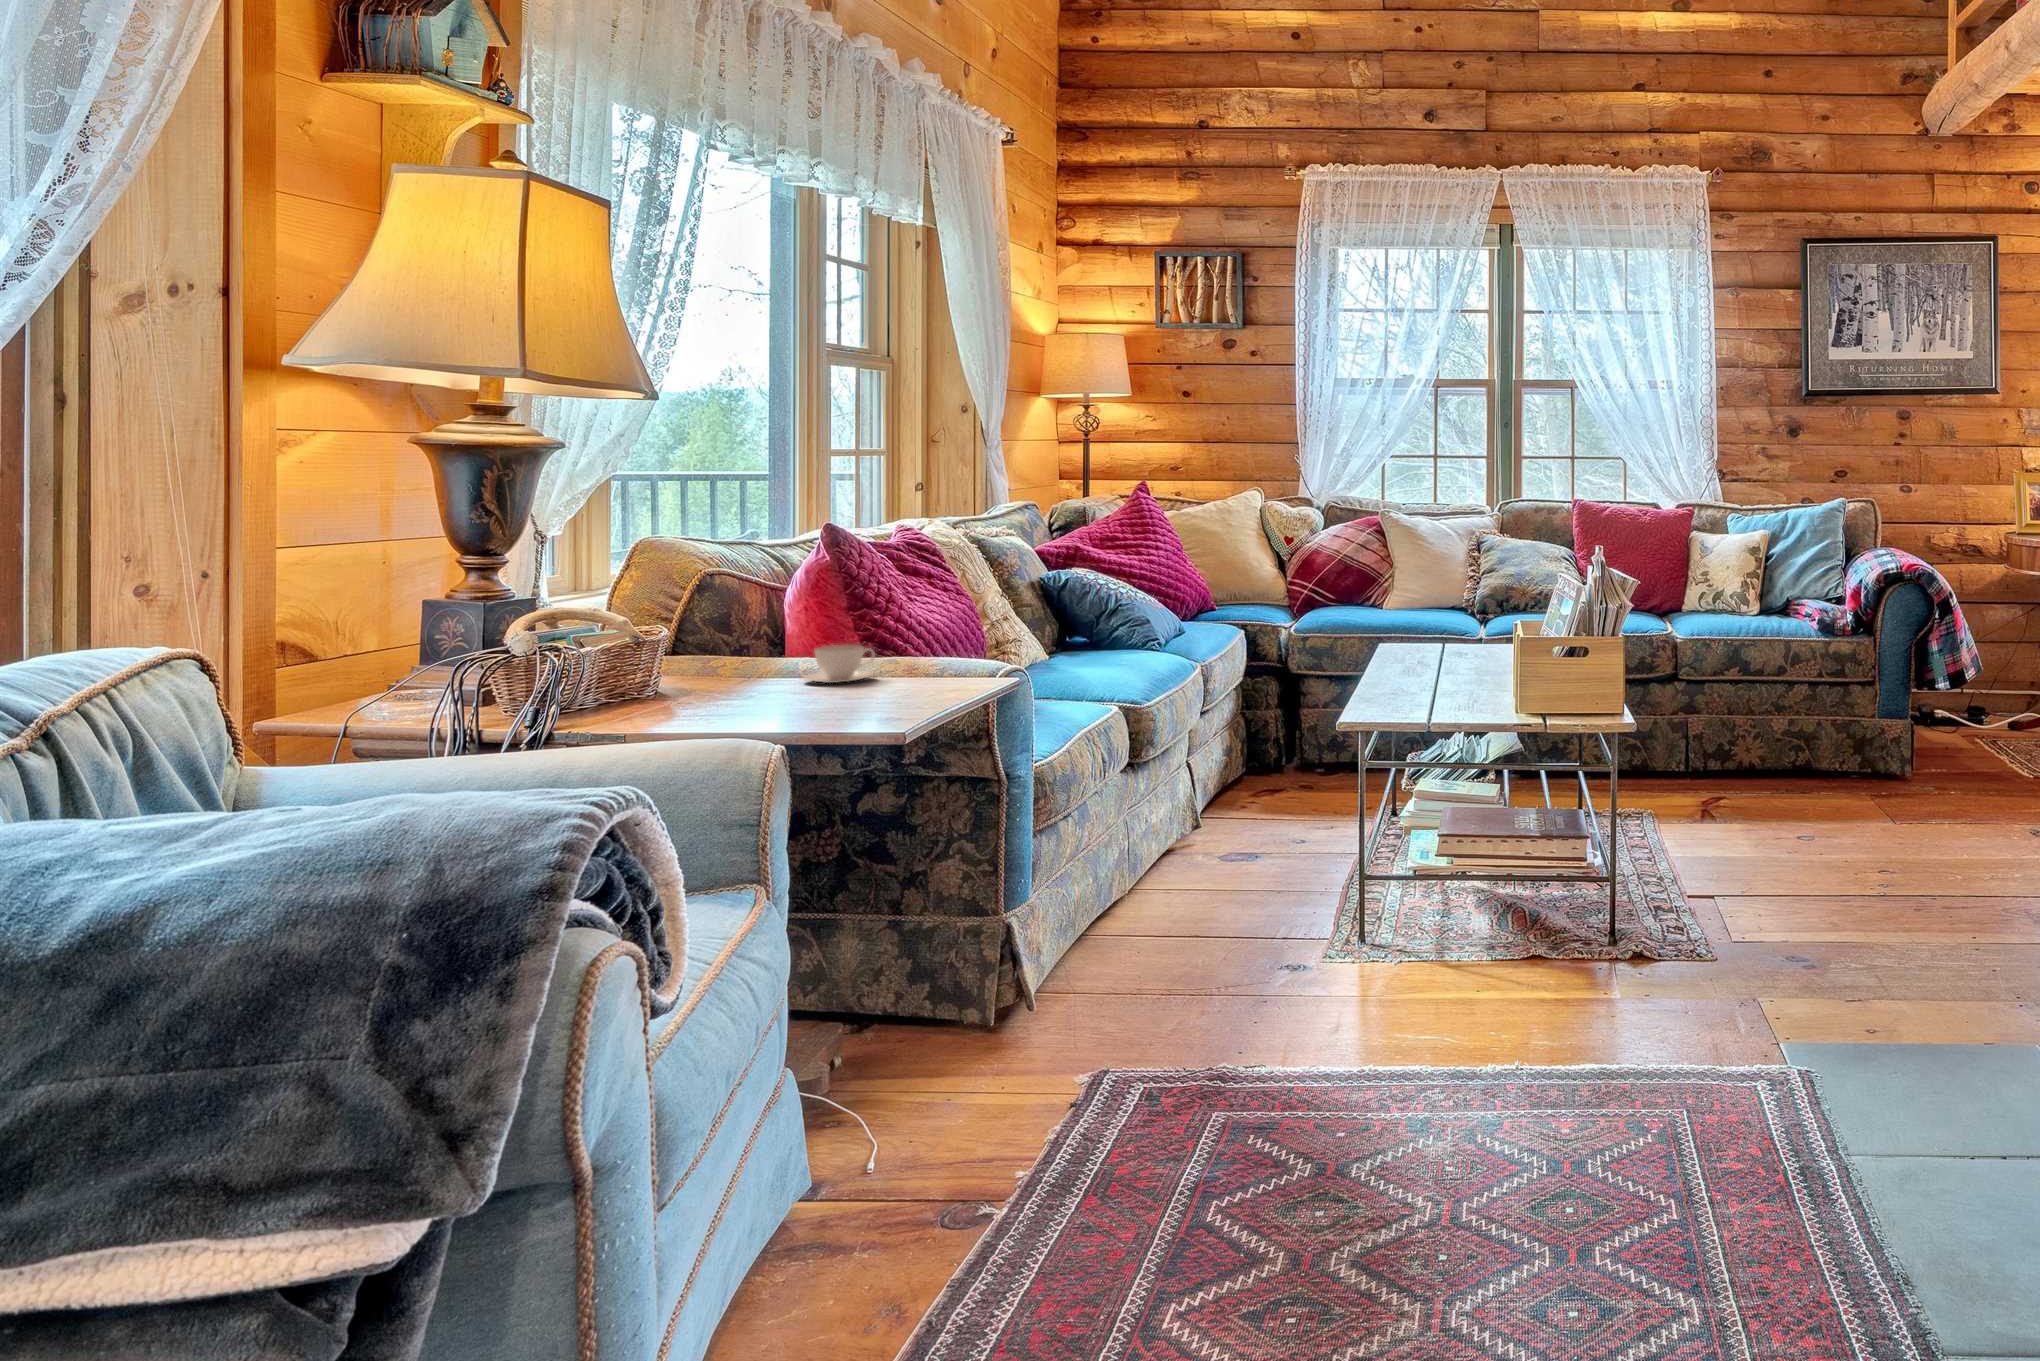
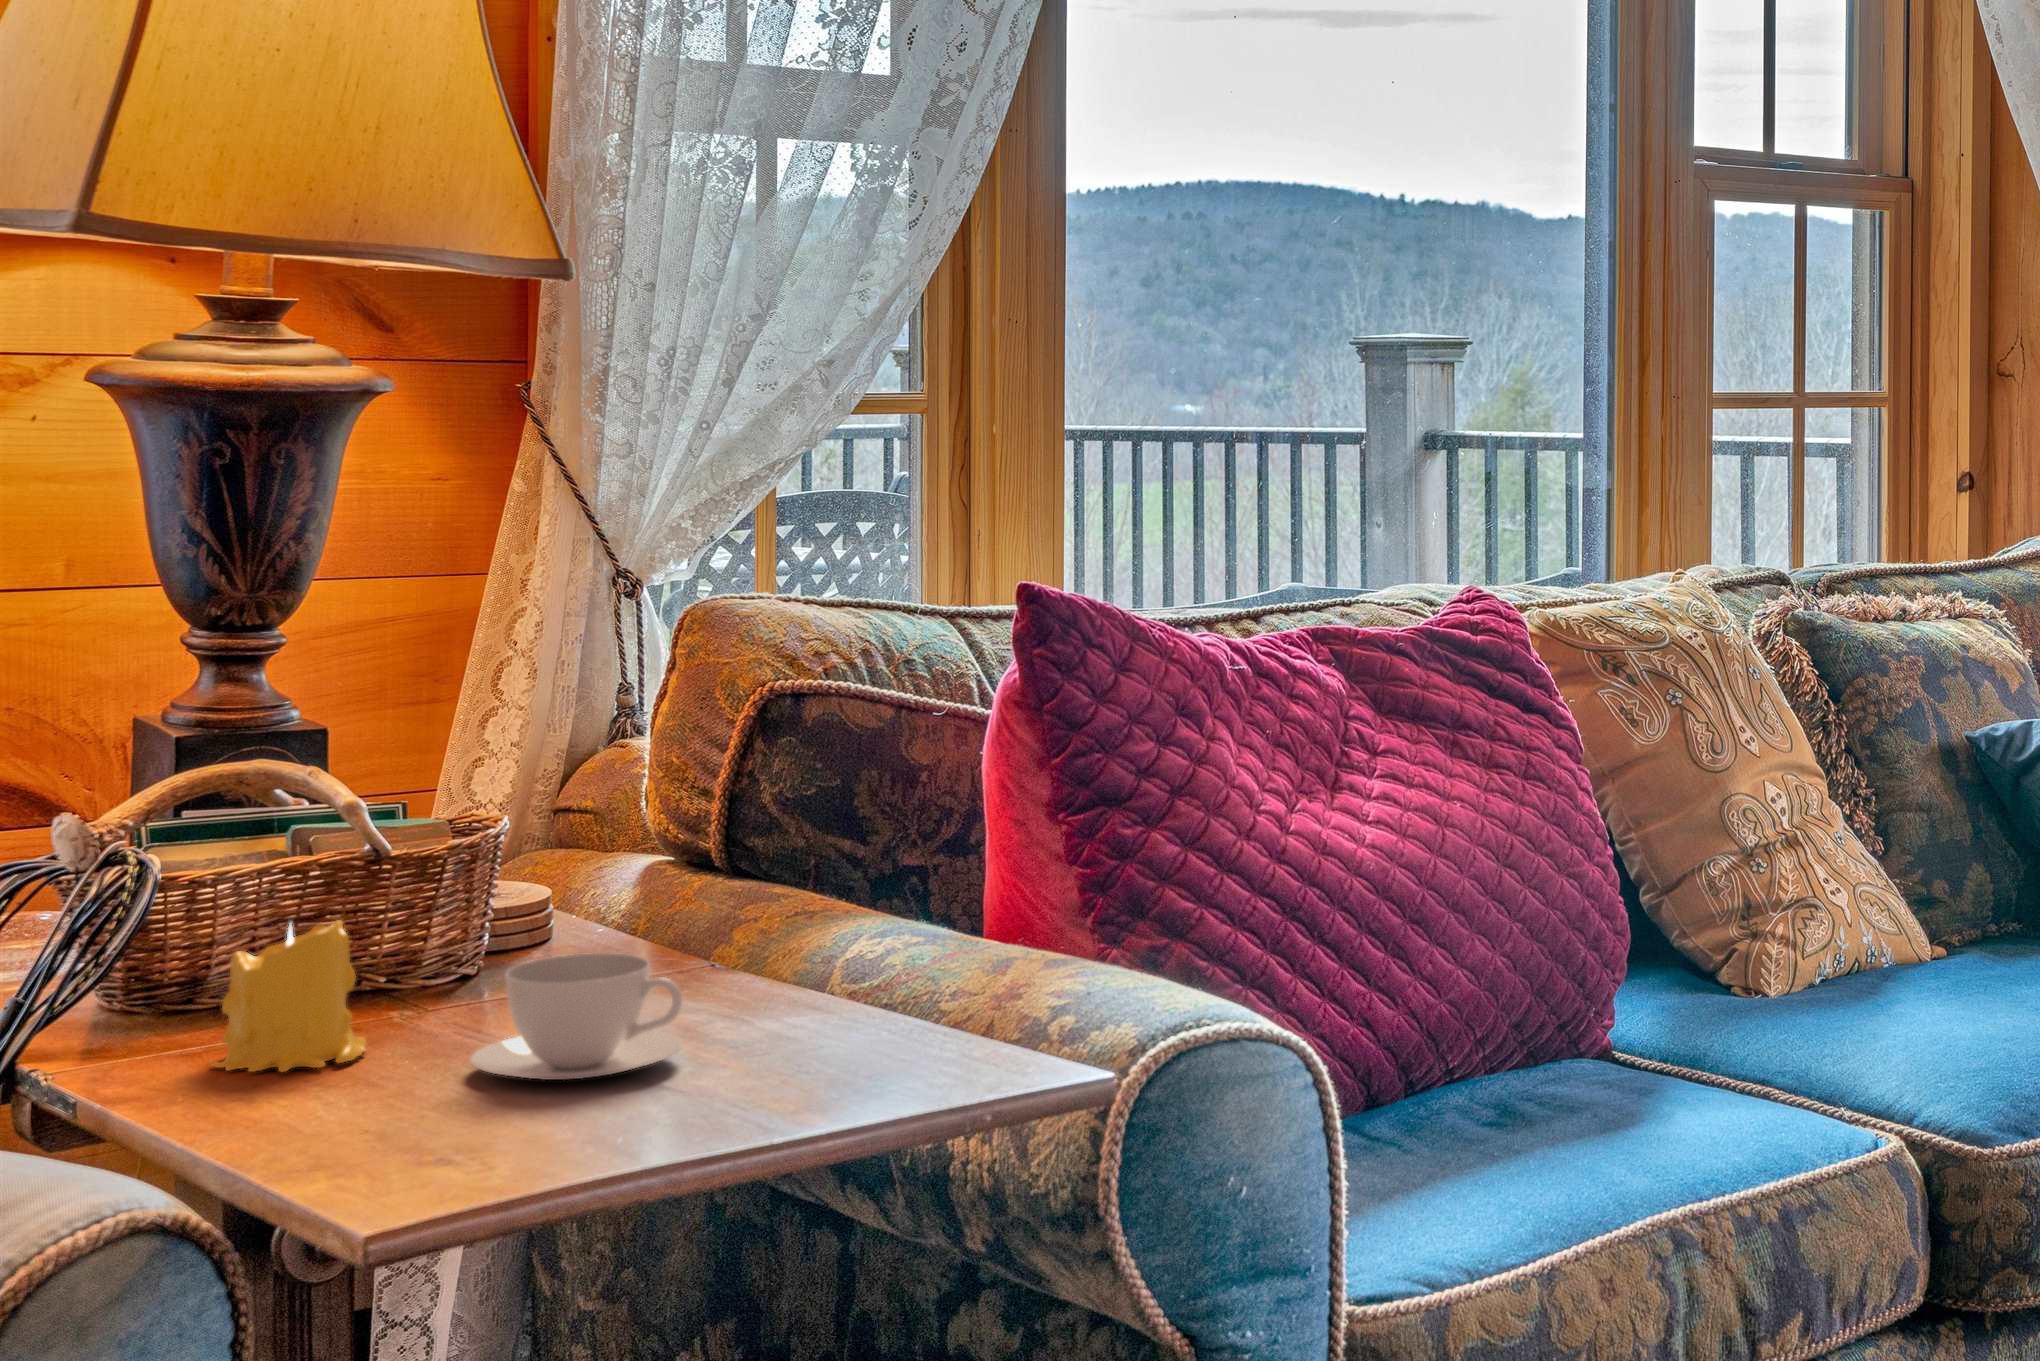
candle: none [694,642,759,694] -> present [211,920,367,1072]

